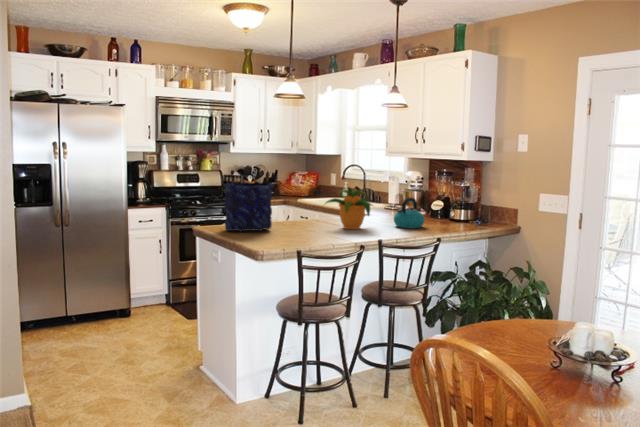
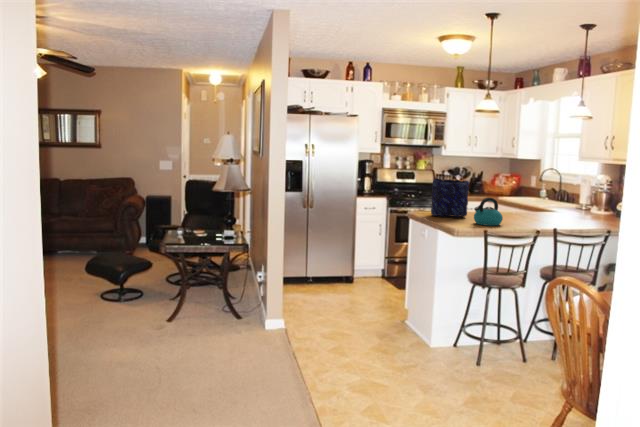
potted plant: present [326,187,372,229] -> none [511,186,557,221]
kettle: present [394,198,425,228] -> present [474,198,503,226]

